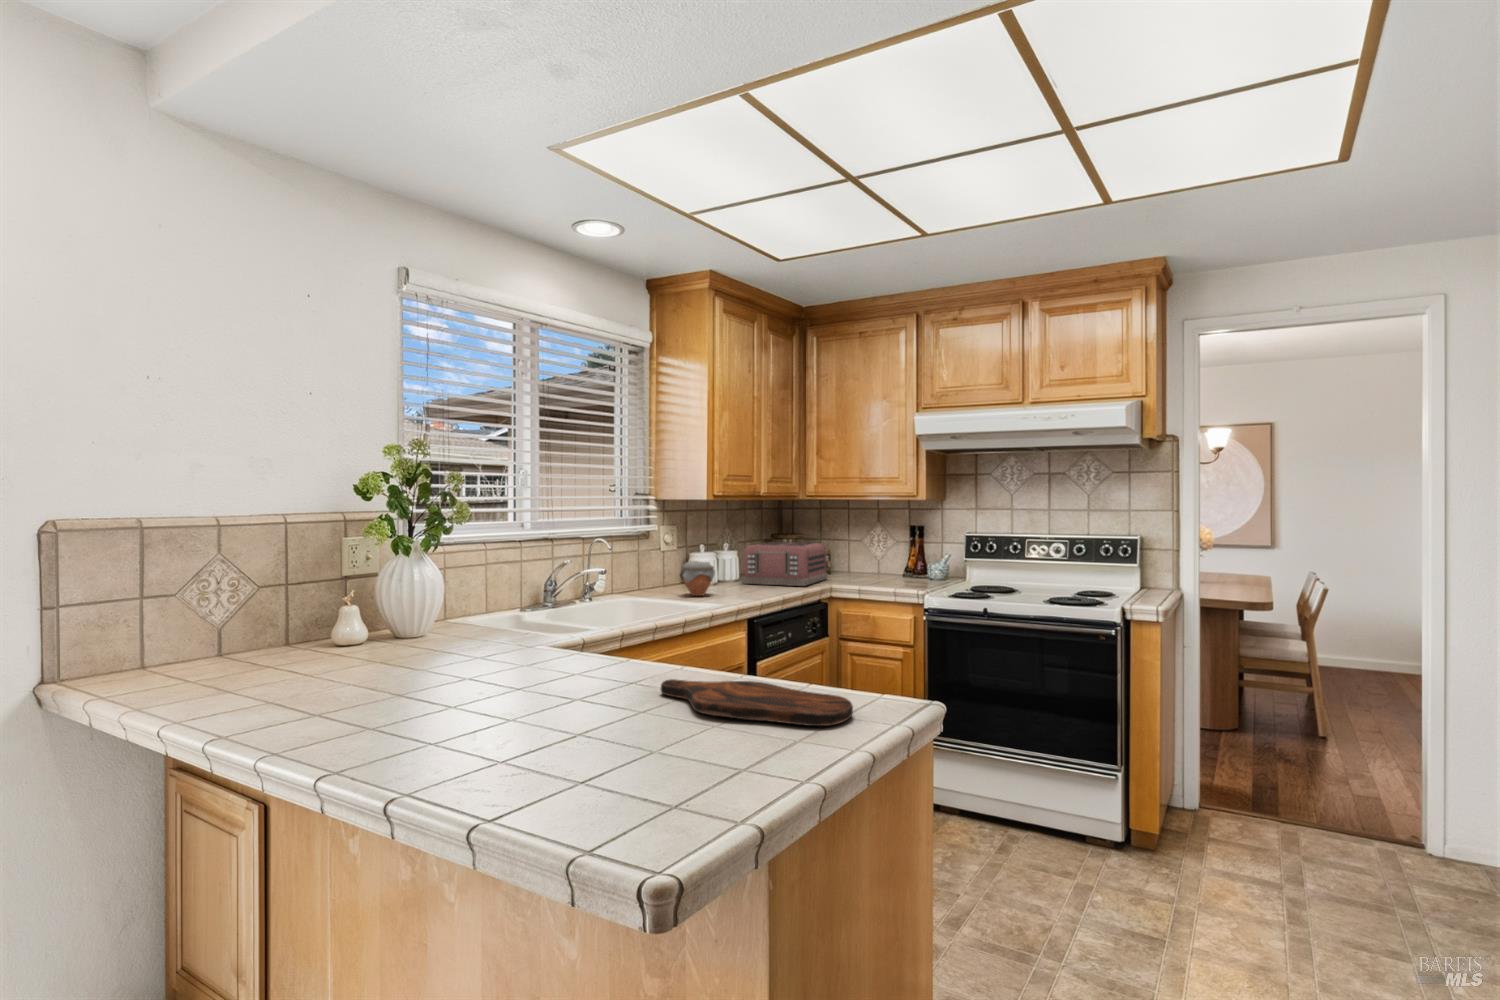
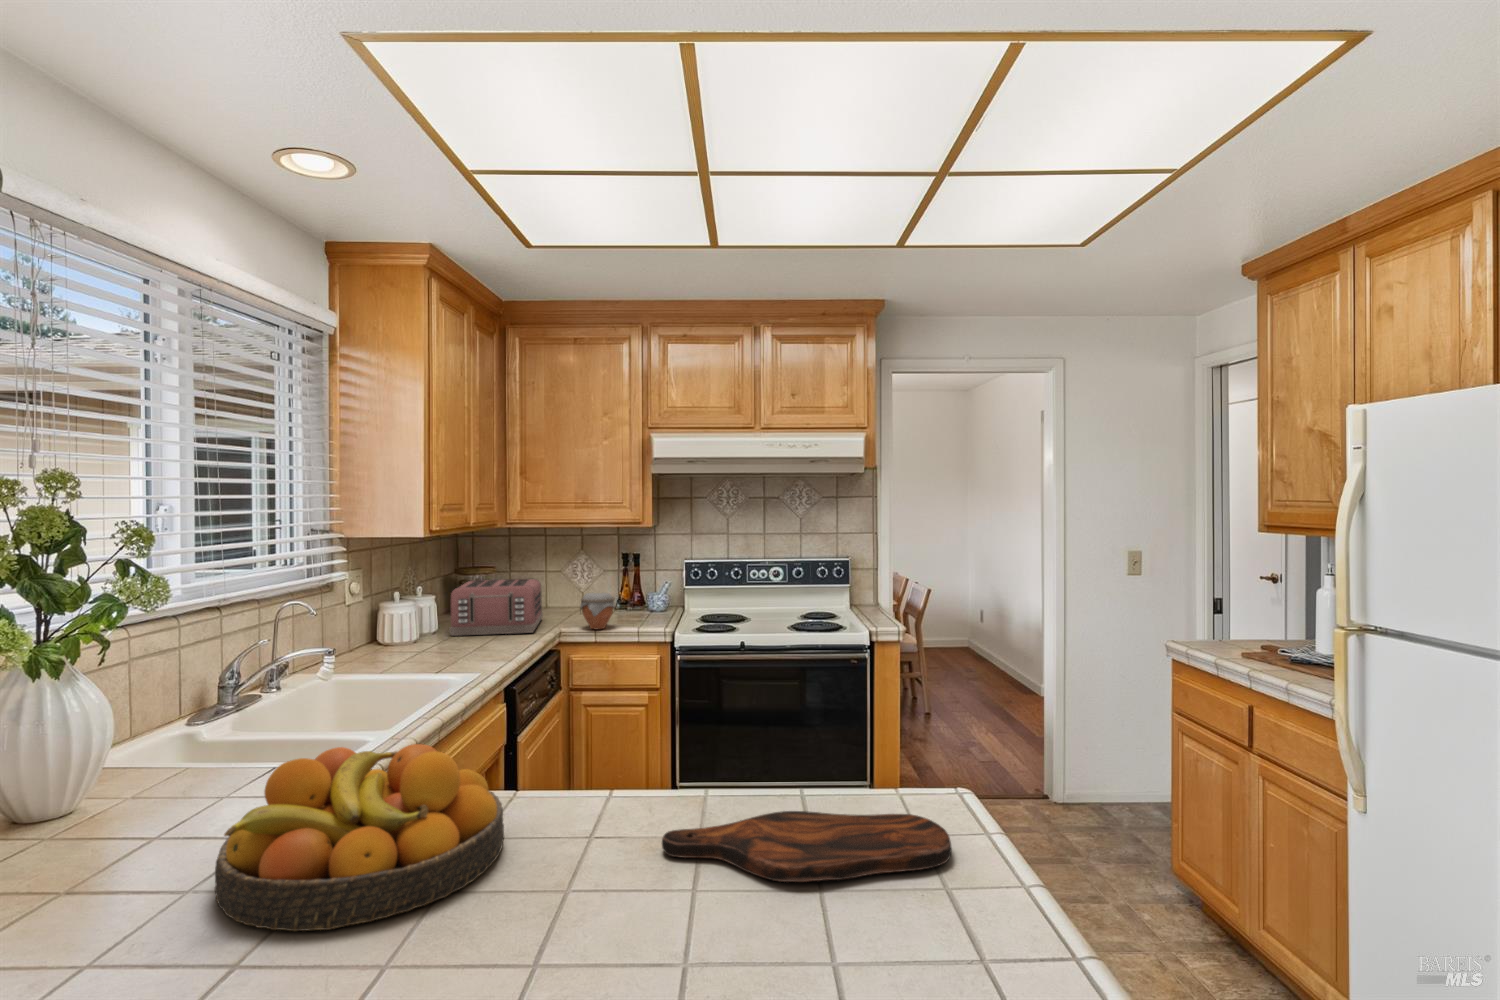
jar: present [680,561,715,596] -> present [580,593,615,629]
fruit bowl: none [423,601,594,689] -> present [215,744,504,931]

